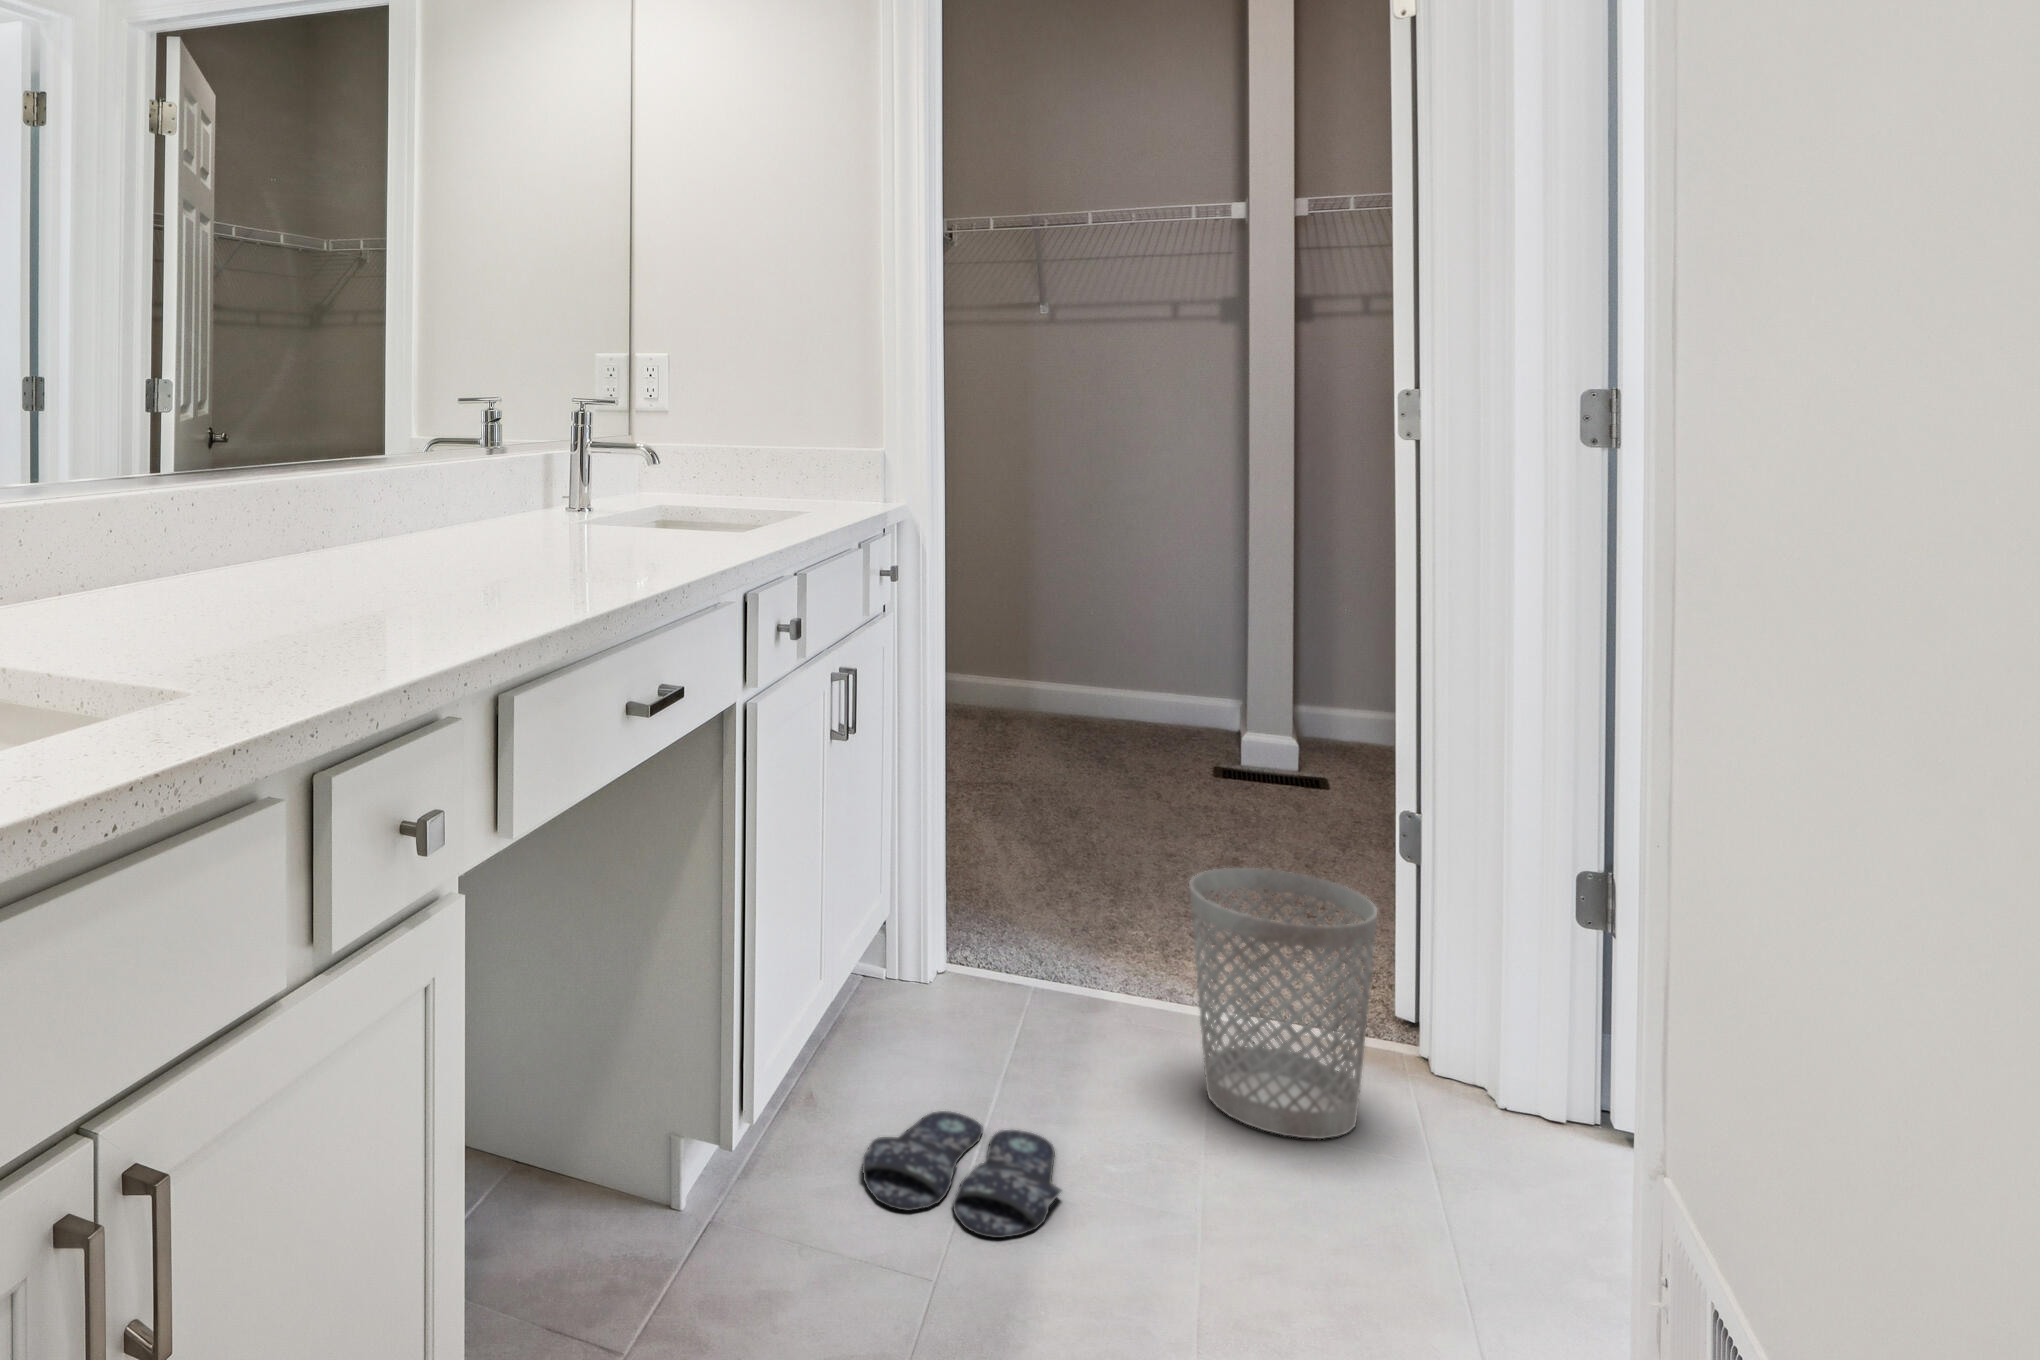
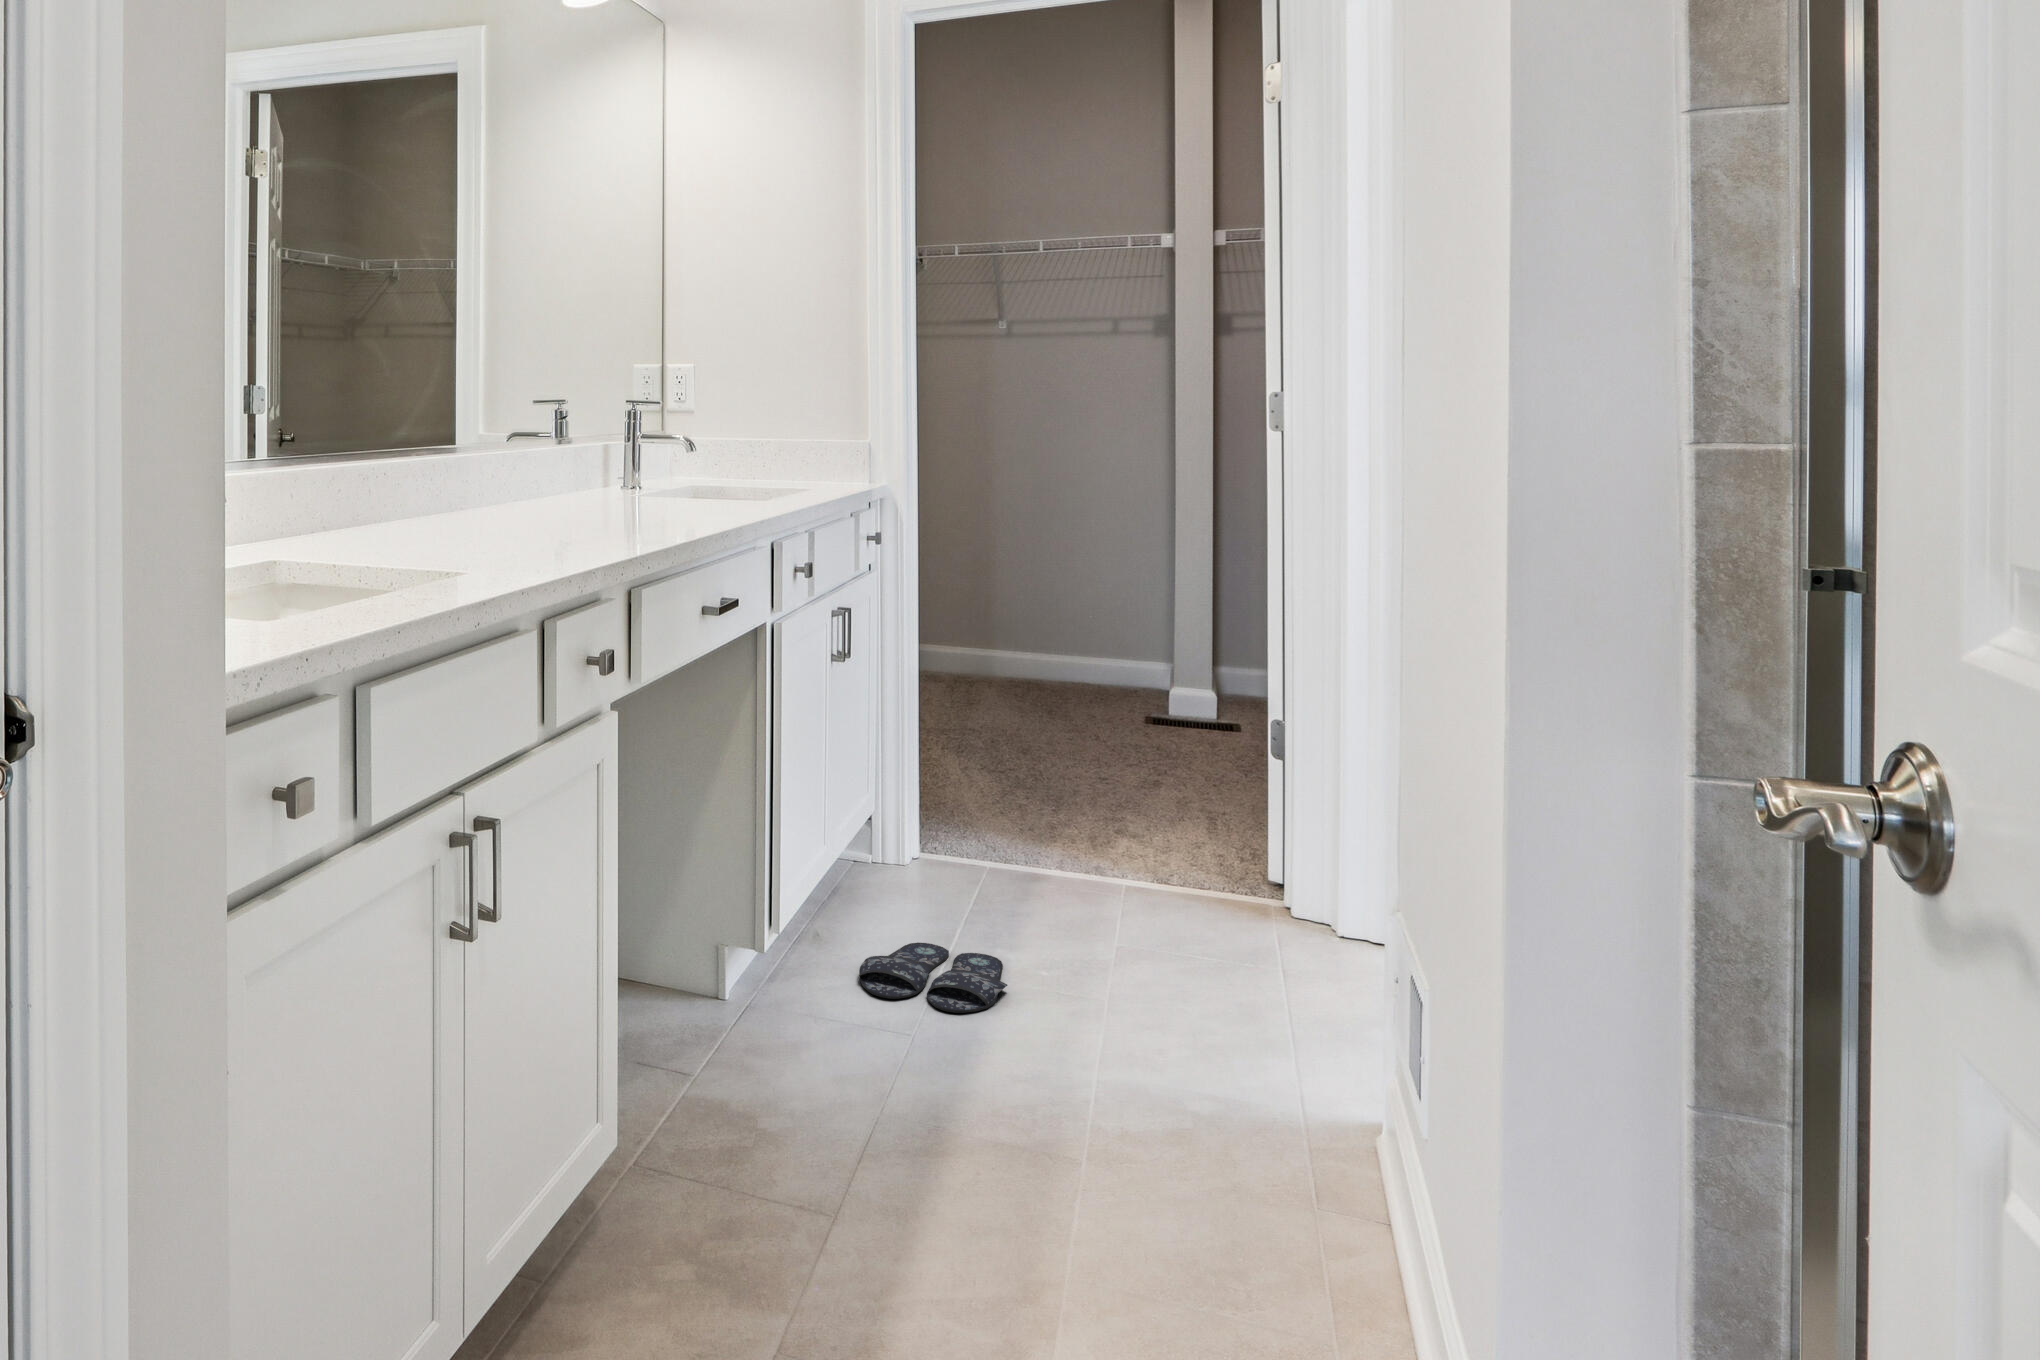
wastebasket: present [1189,868,1377,1139] -> none [1106,761,1245,956]

